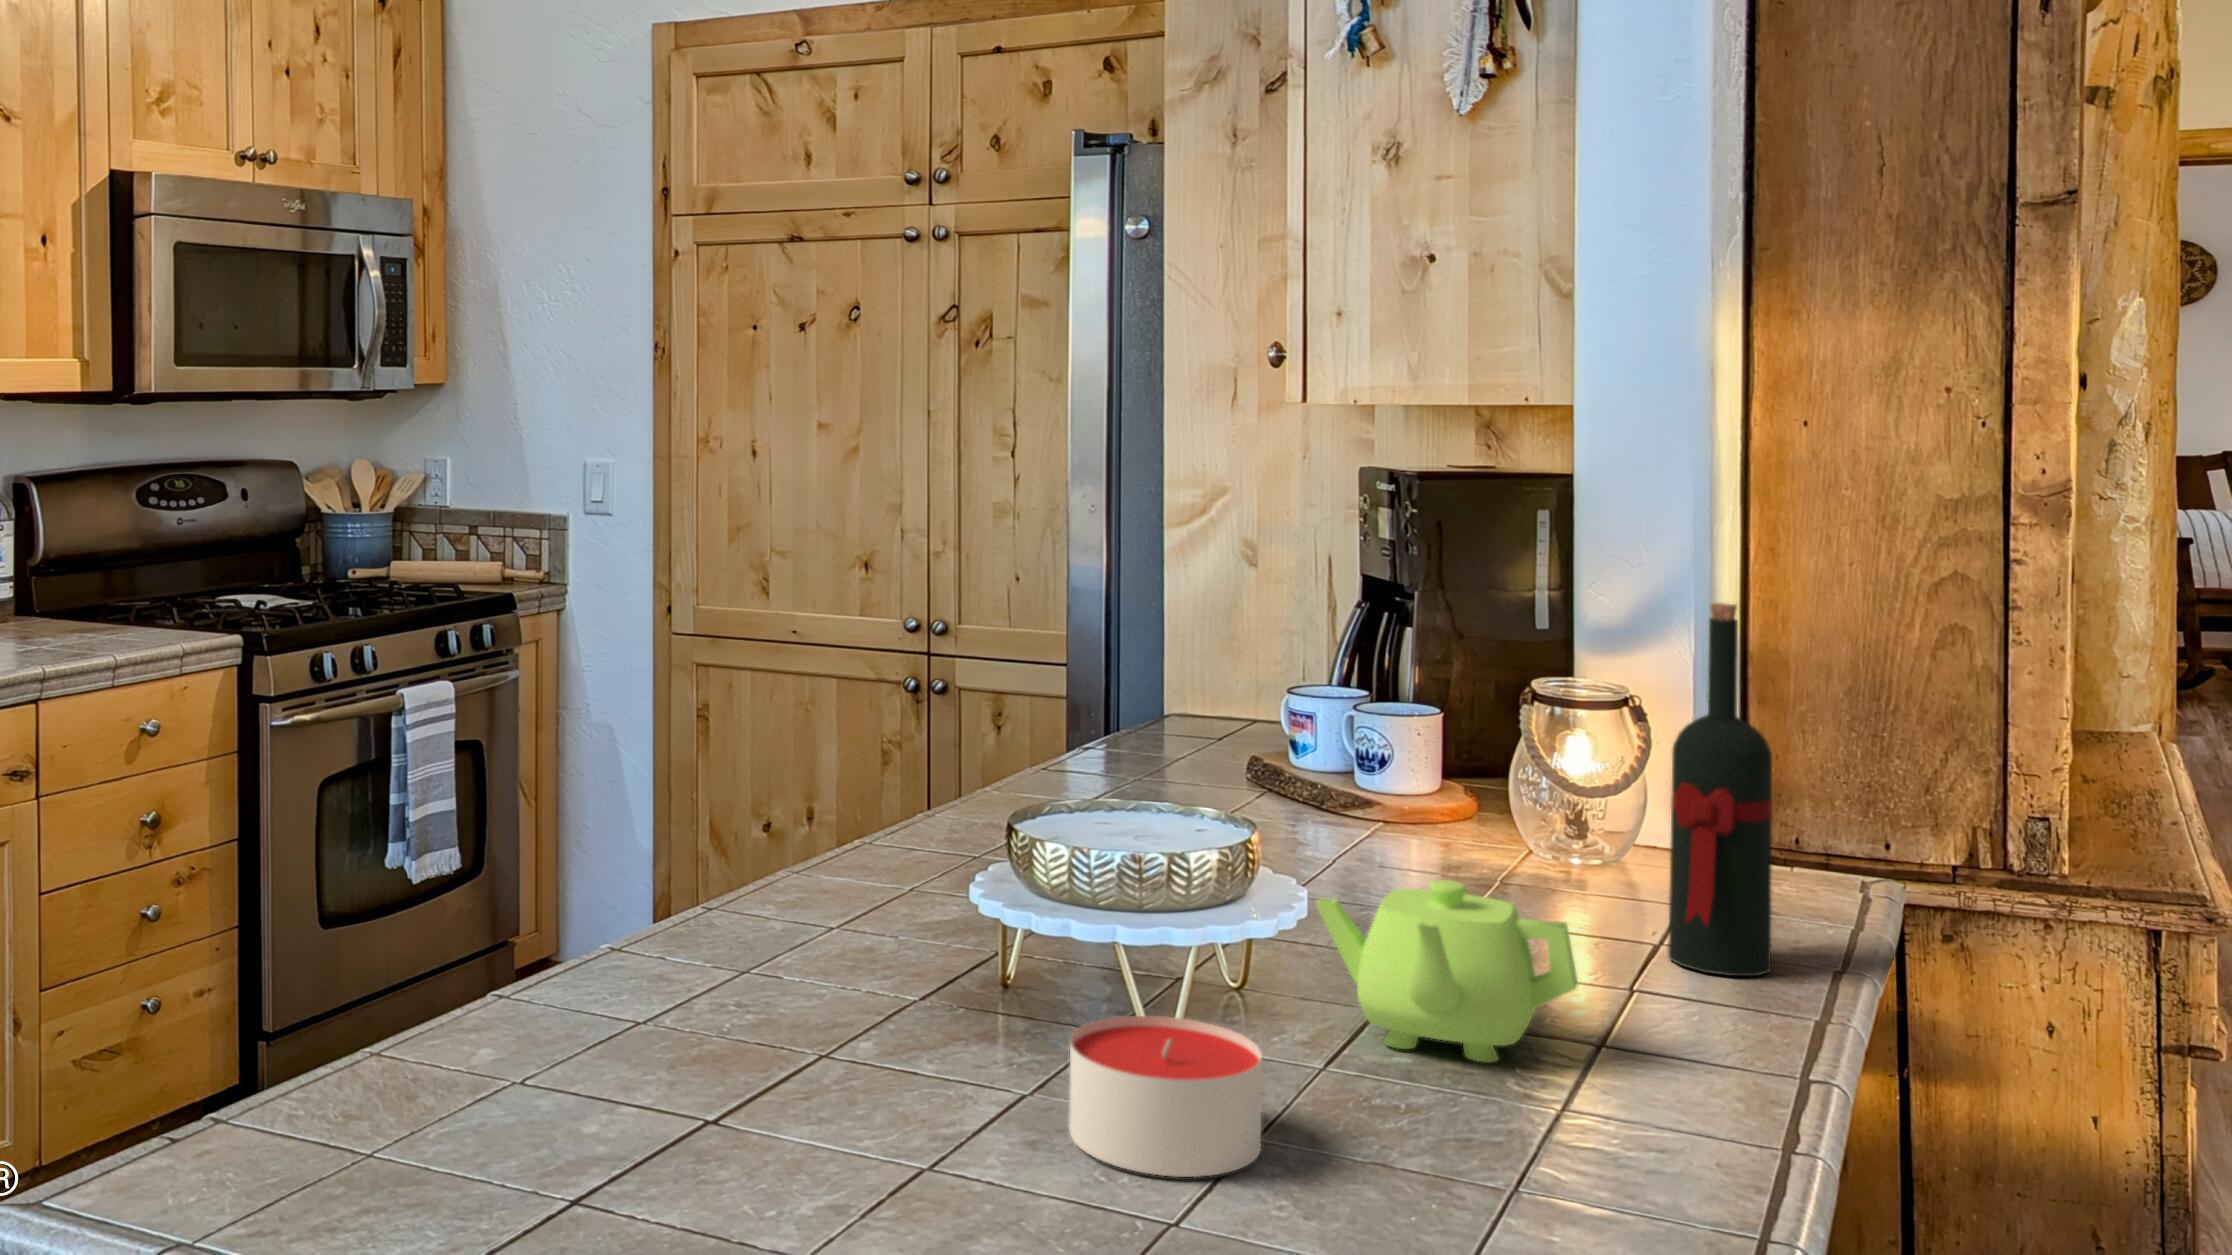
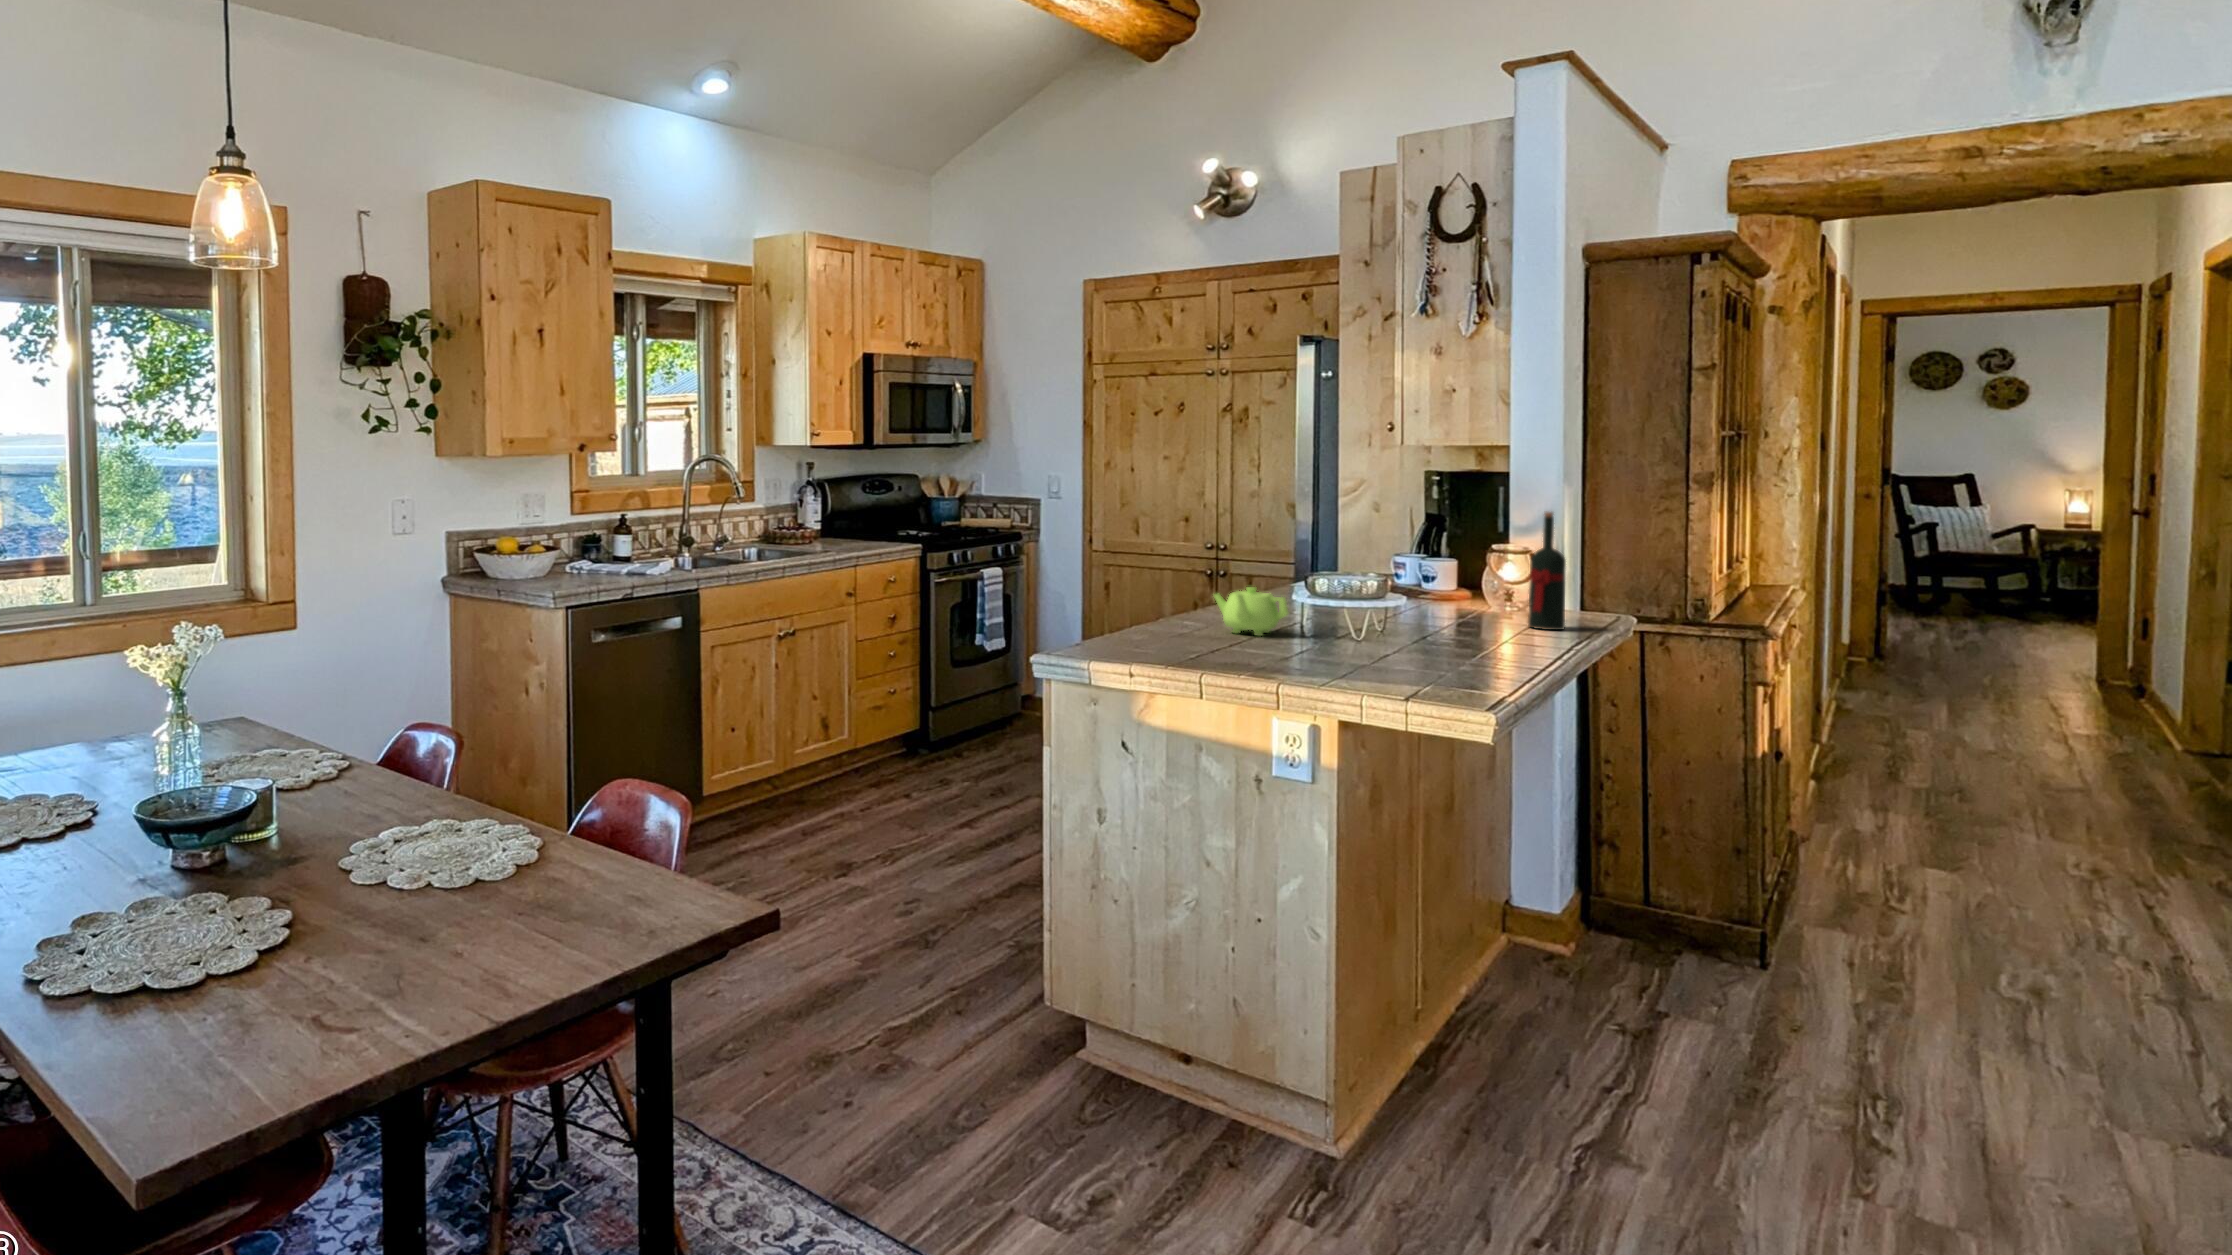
teapot: present [1316,880,1578,1062] -> present [1214,587,1288,636]
candle: present [1069,1016,1262,1177] -> none [1328,617,1385,650]

